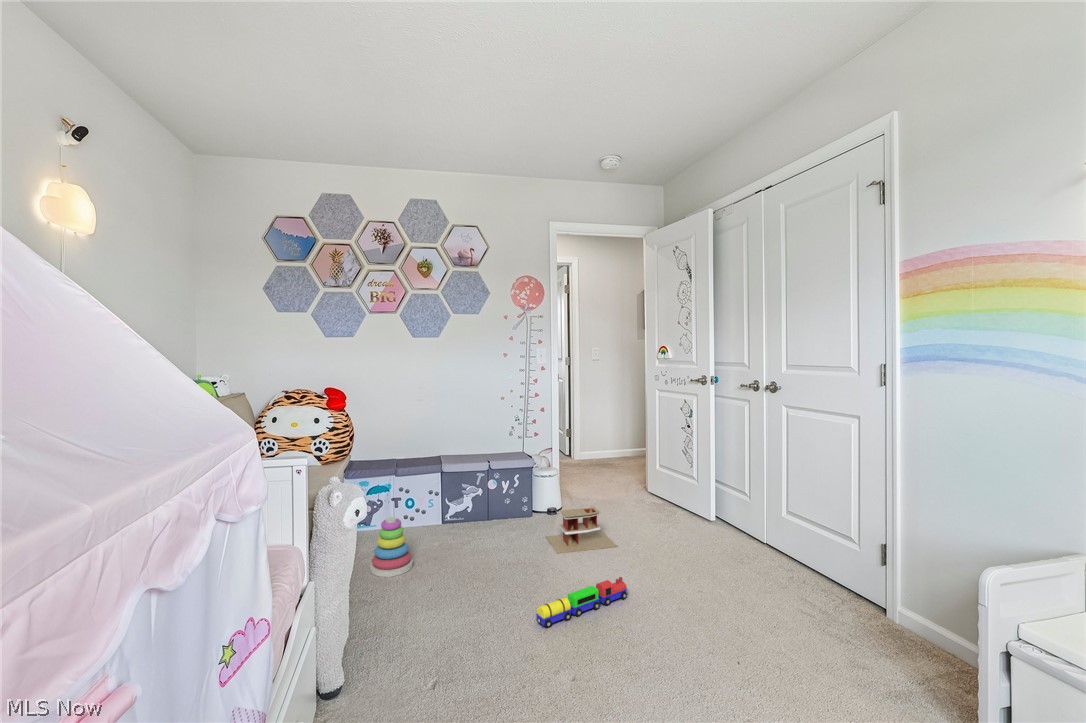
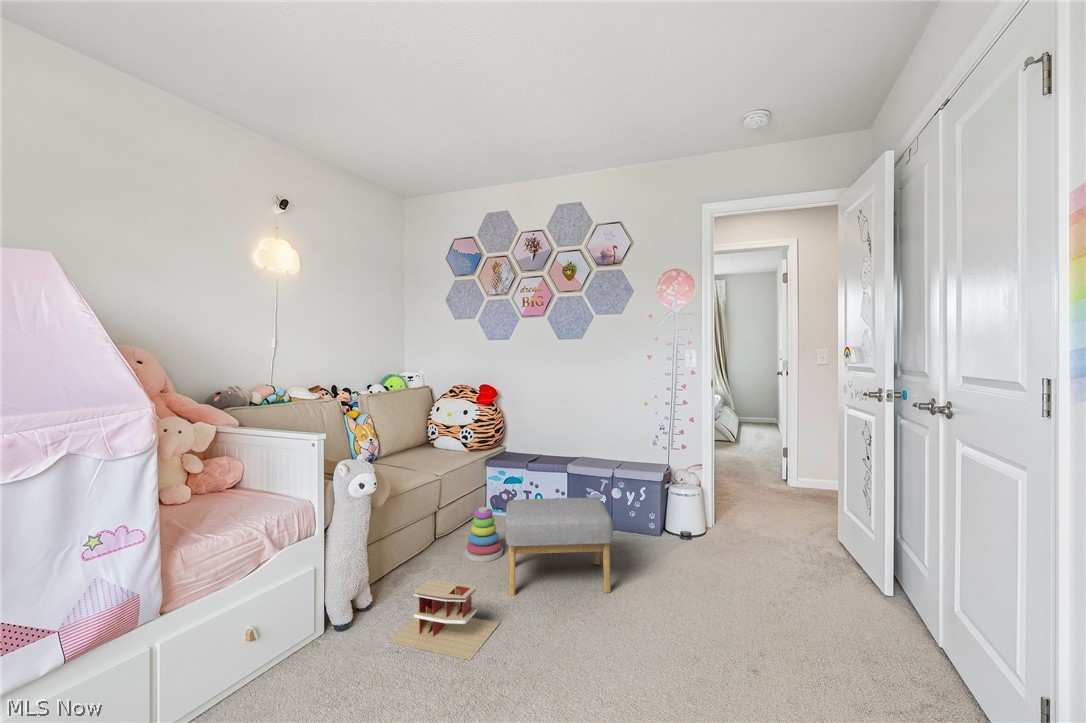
footstool: none [429,488,546,595] -> present [505,498,613,596]
toy house: present [546,507,617,553] -> present [389,579,499,660]
toy train: present [536,577,627,628] -> none [541,625,663,655]

